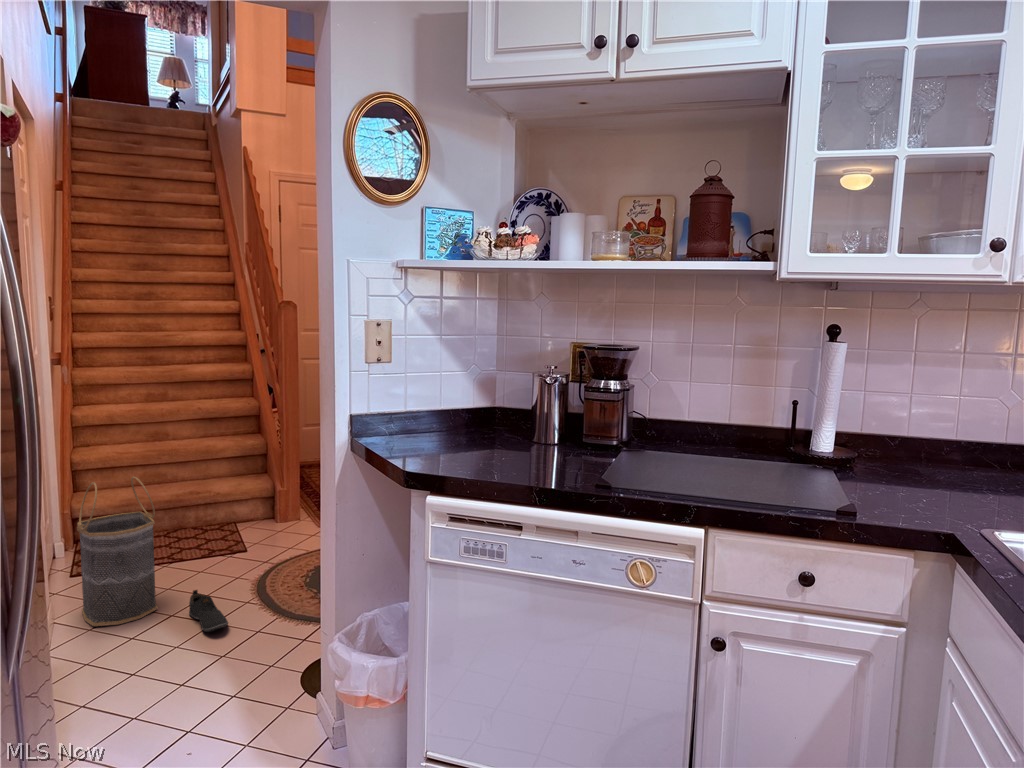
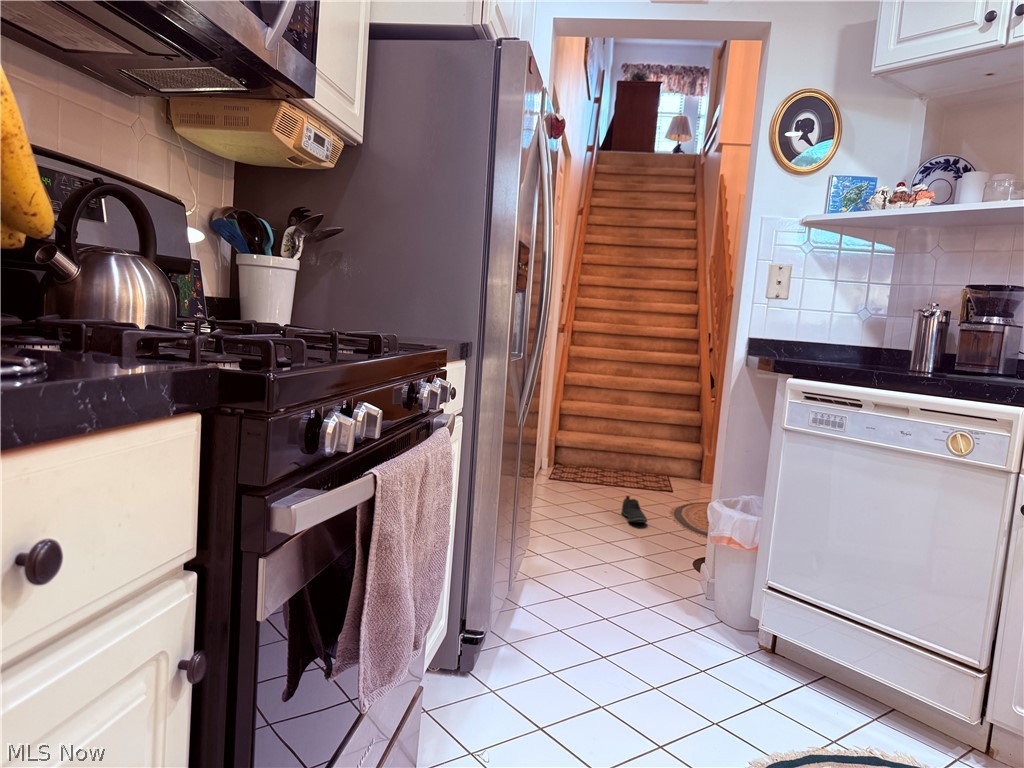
basket: present [77,477,158,626] -> none [553,401,609,507]

